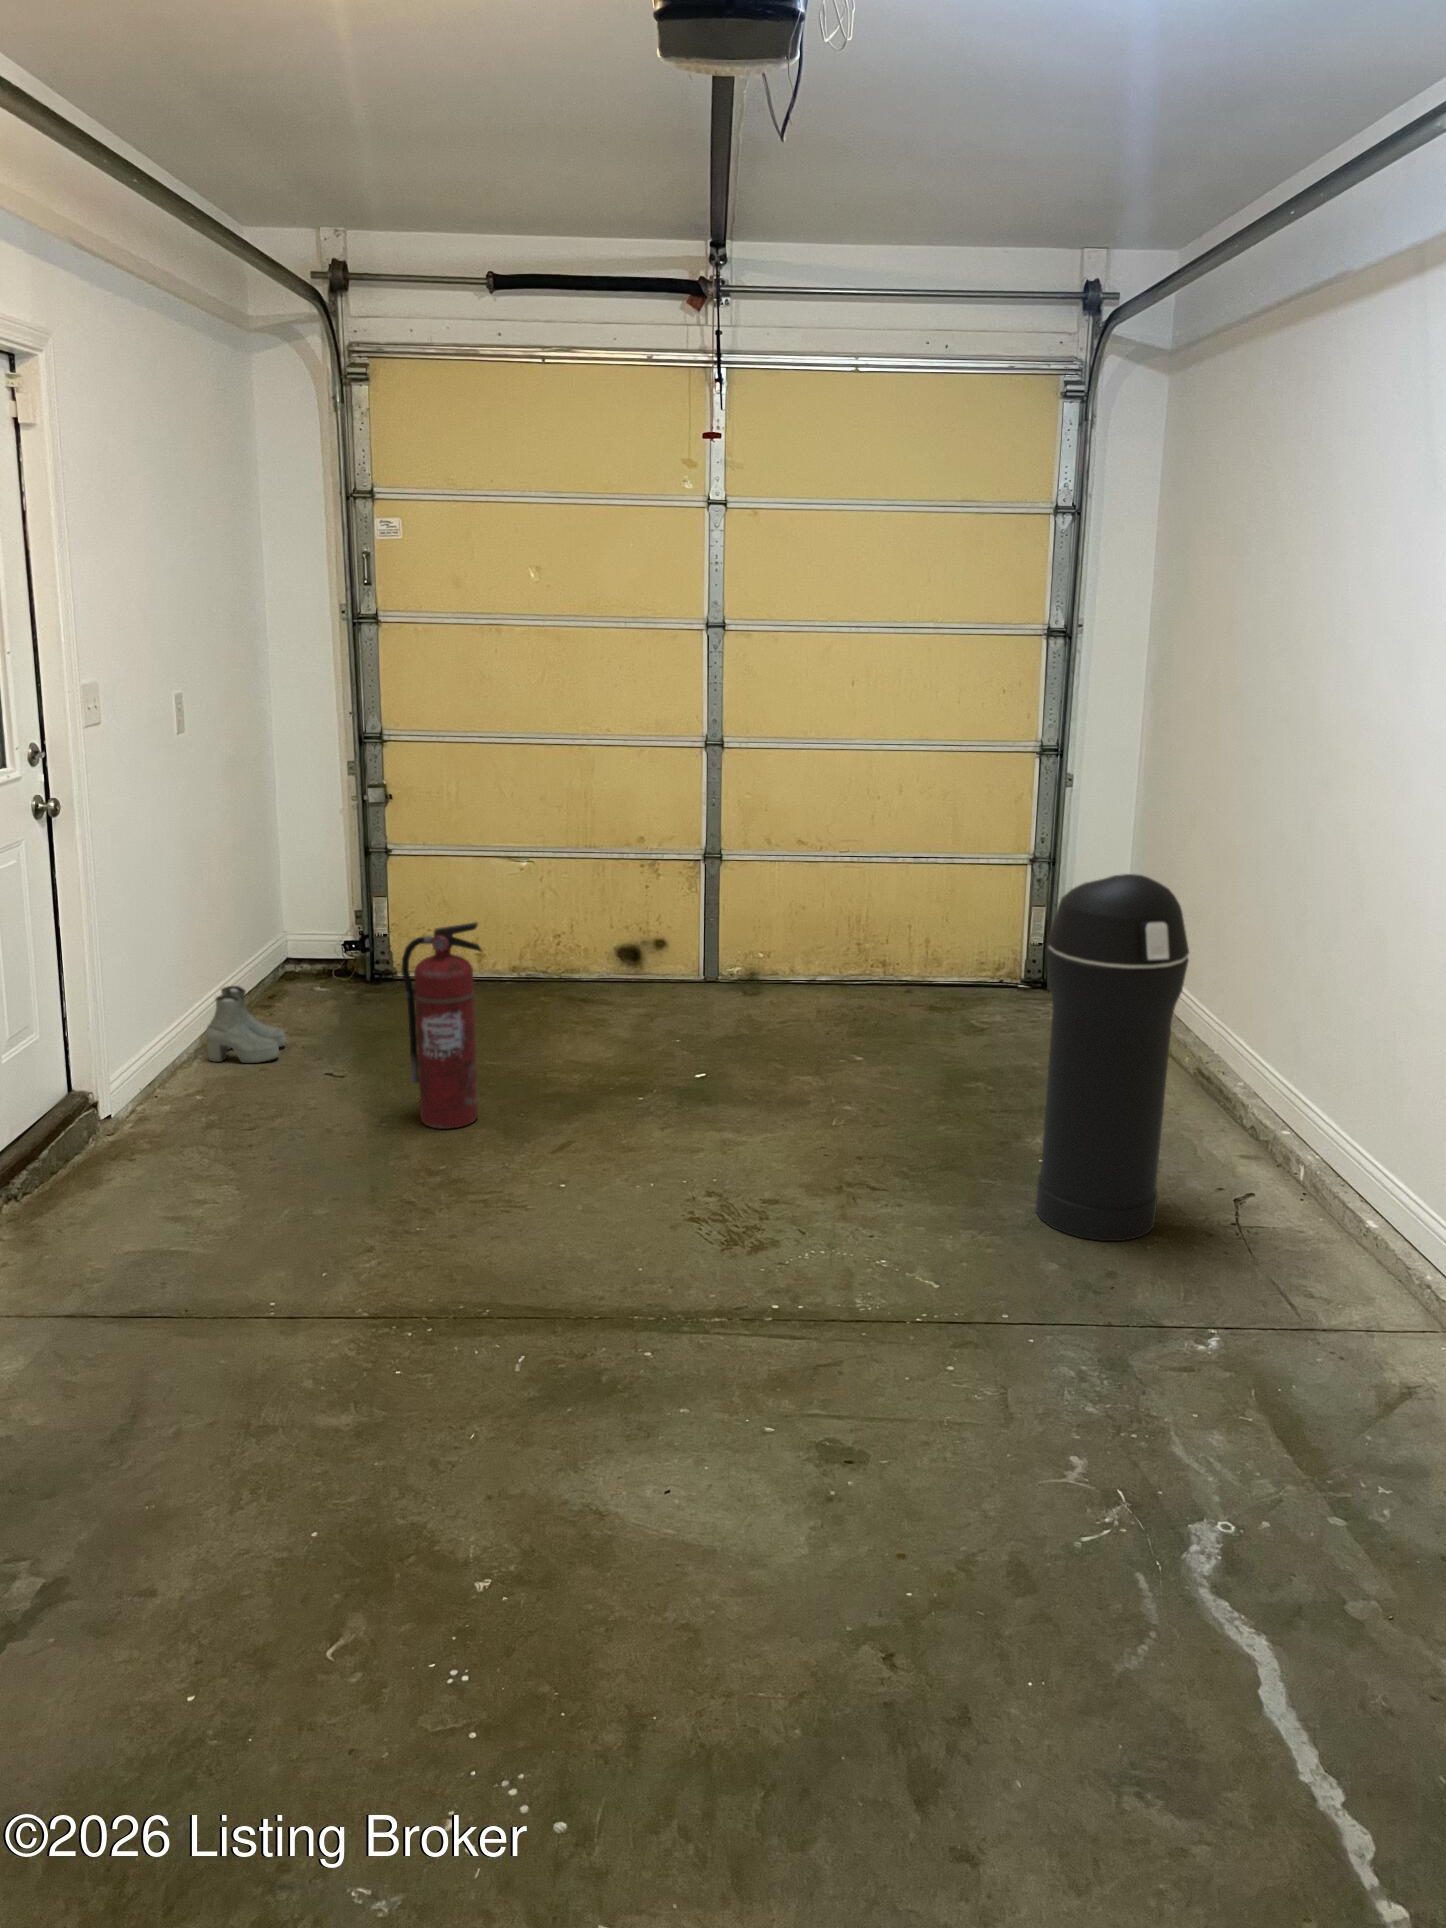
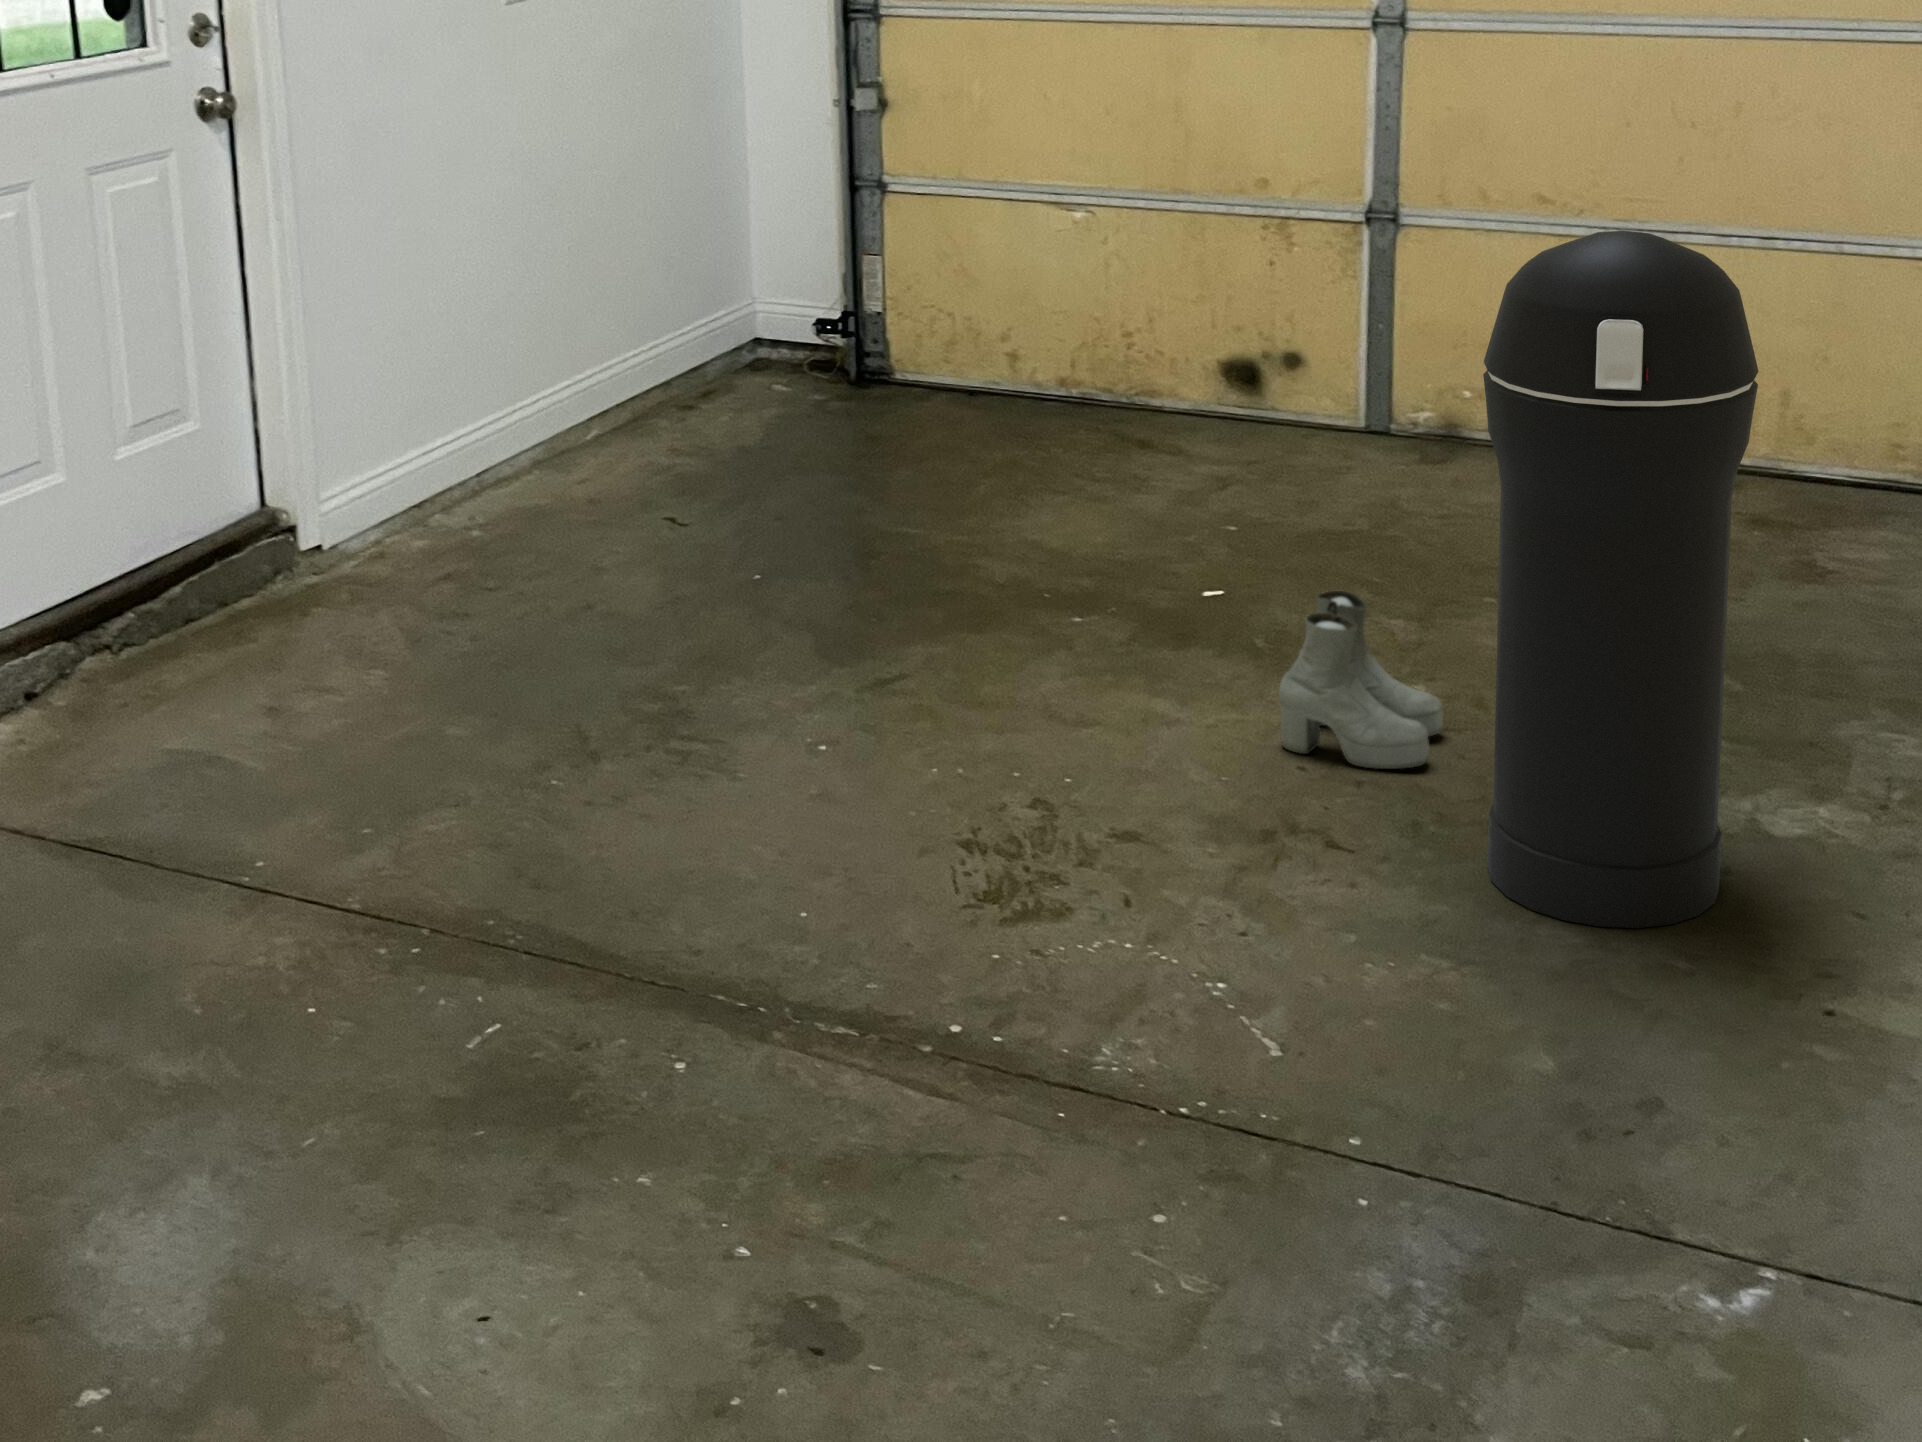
fire extinguisher: present [402,922,482,1129] -> none [682,277,790,590]
boots: present [205,986,286,1063] -> present [1279,591,1443,769]

